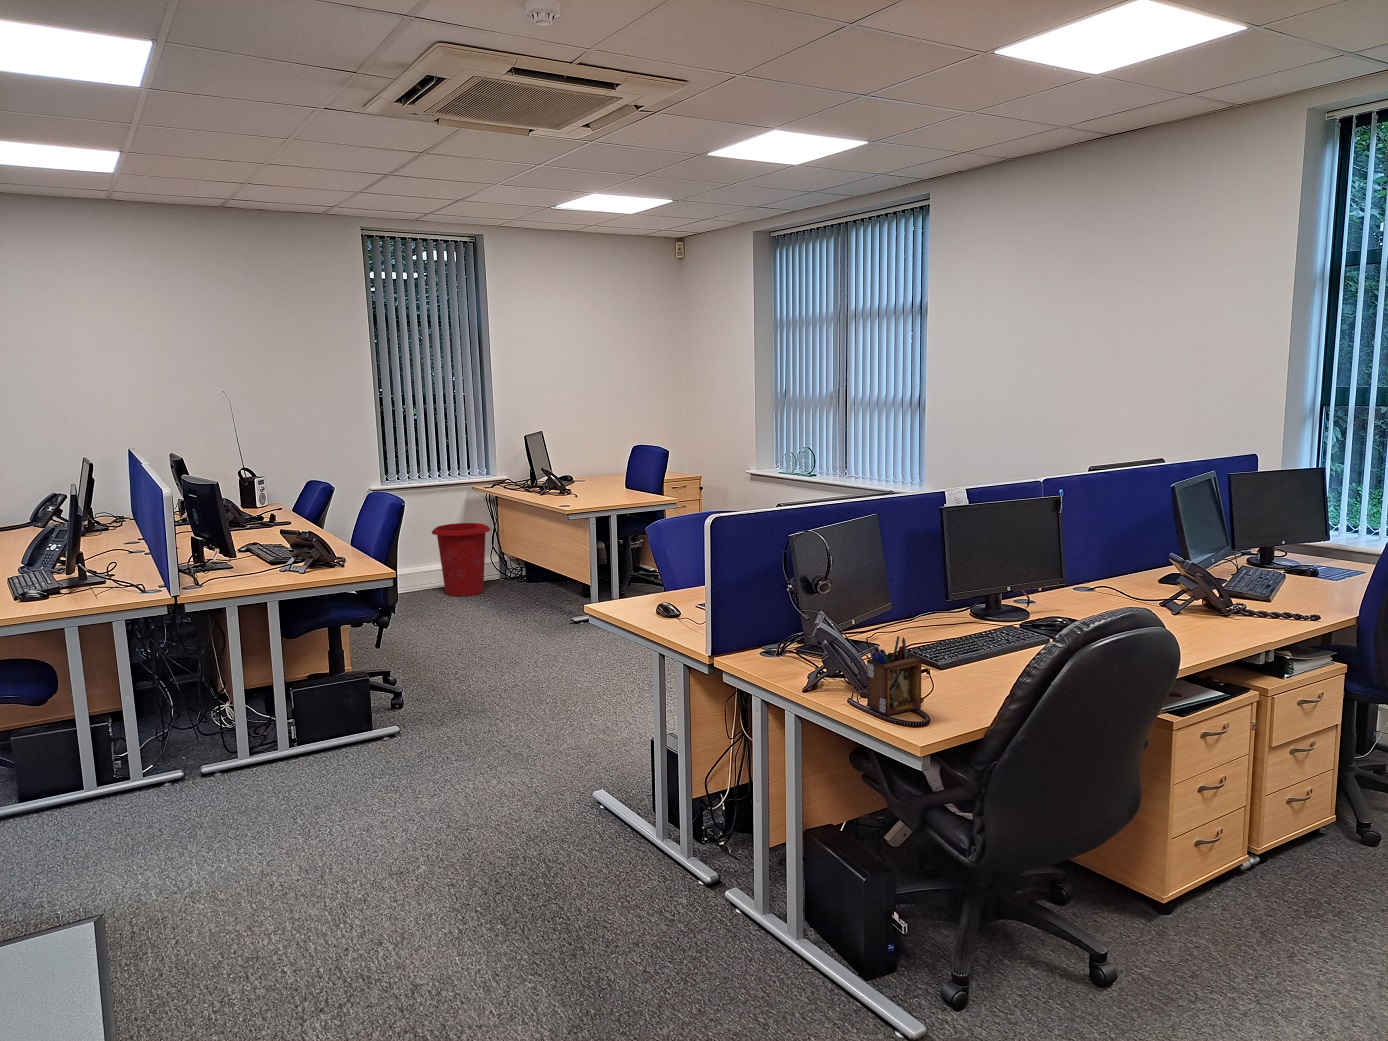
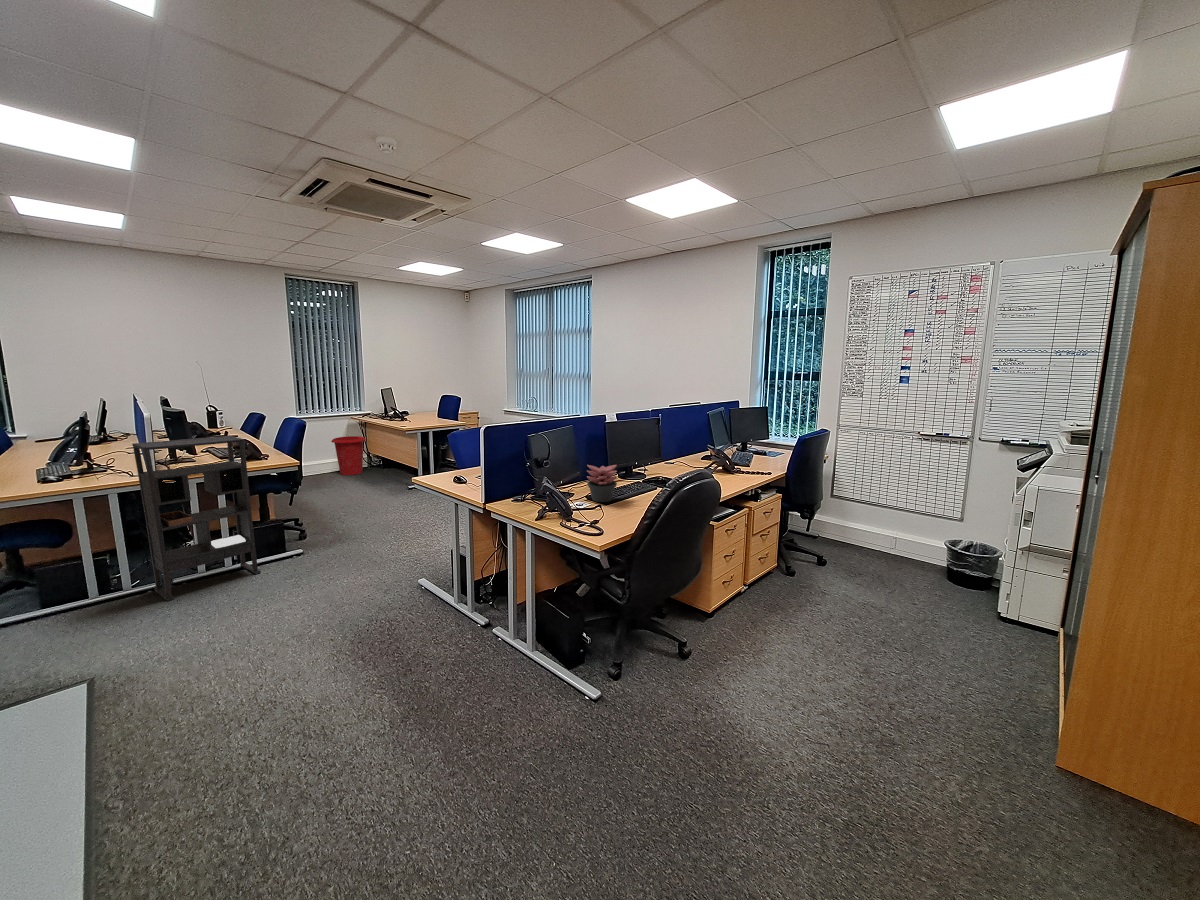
bookshelf: none [160,526,332,799] -> present [132,436,260,601]
succulent plant: none [903,590,964,664] -> present [587,465,617,502]
desk organizer: present [867,636,922,716] -> none [570,489,598,531]

